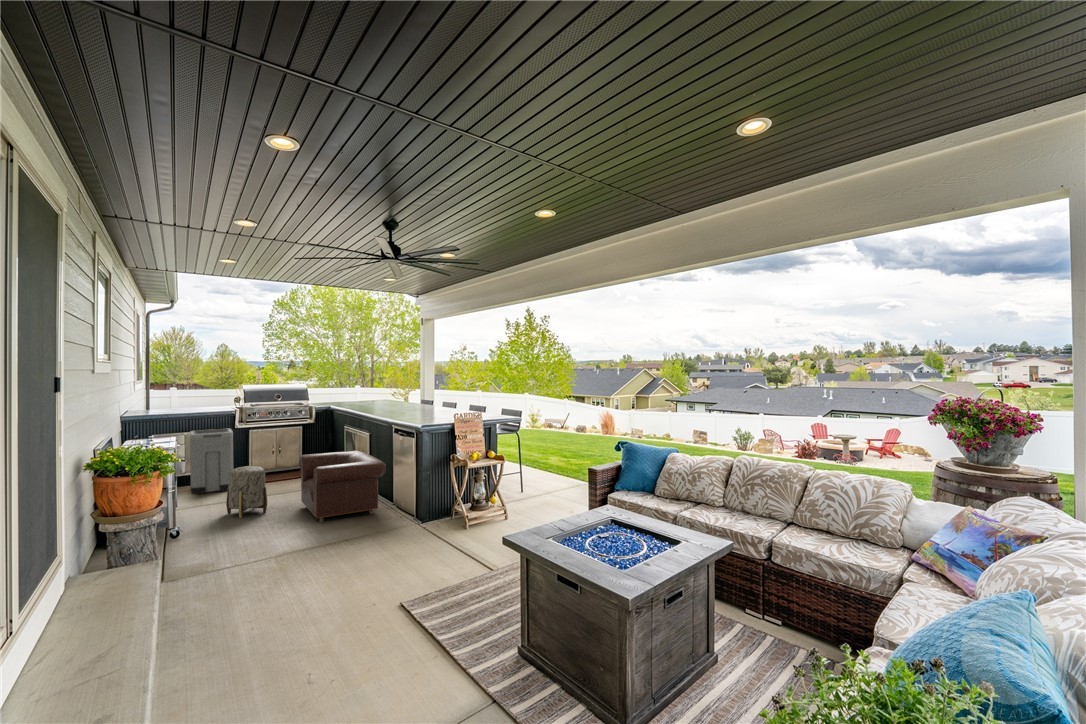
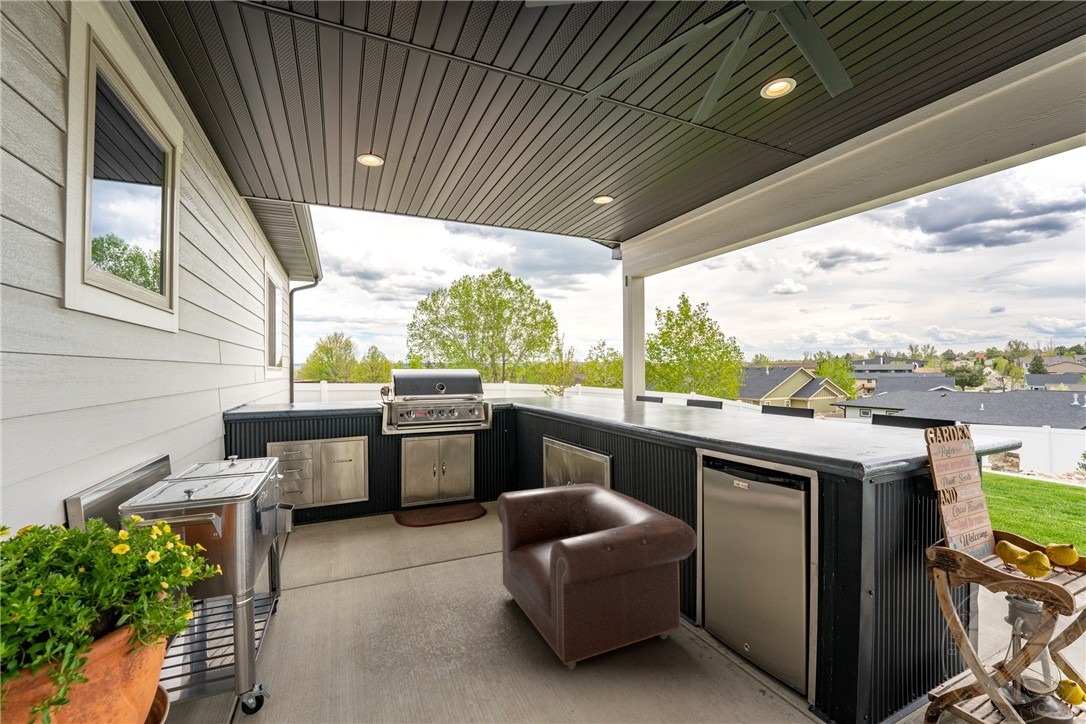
trash can: present [190,428,233,494] -> none [318,435,381,542]
ottoman: present [226,466,268,518] -> none [369,515,444,631]

